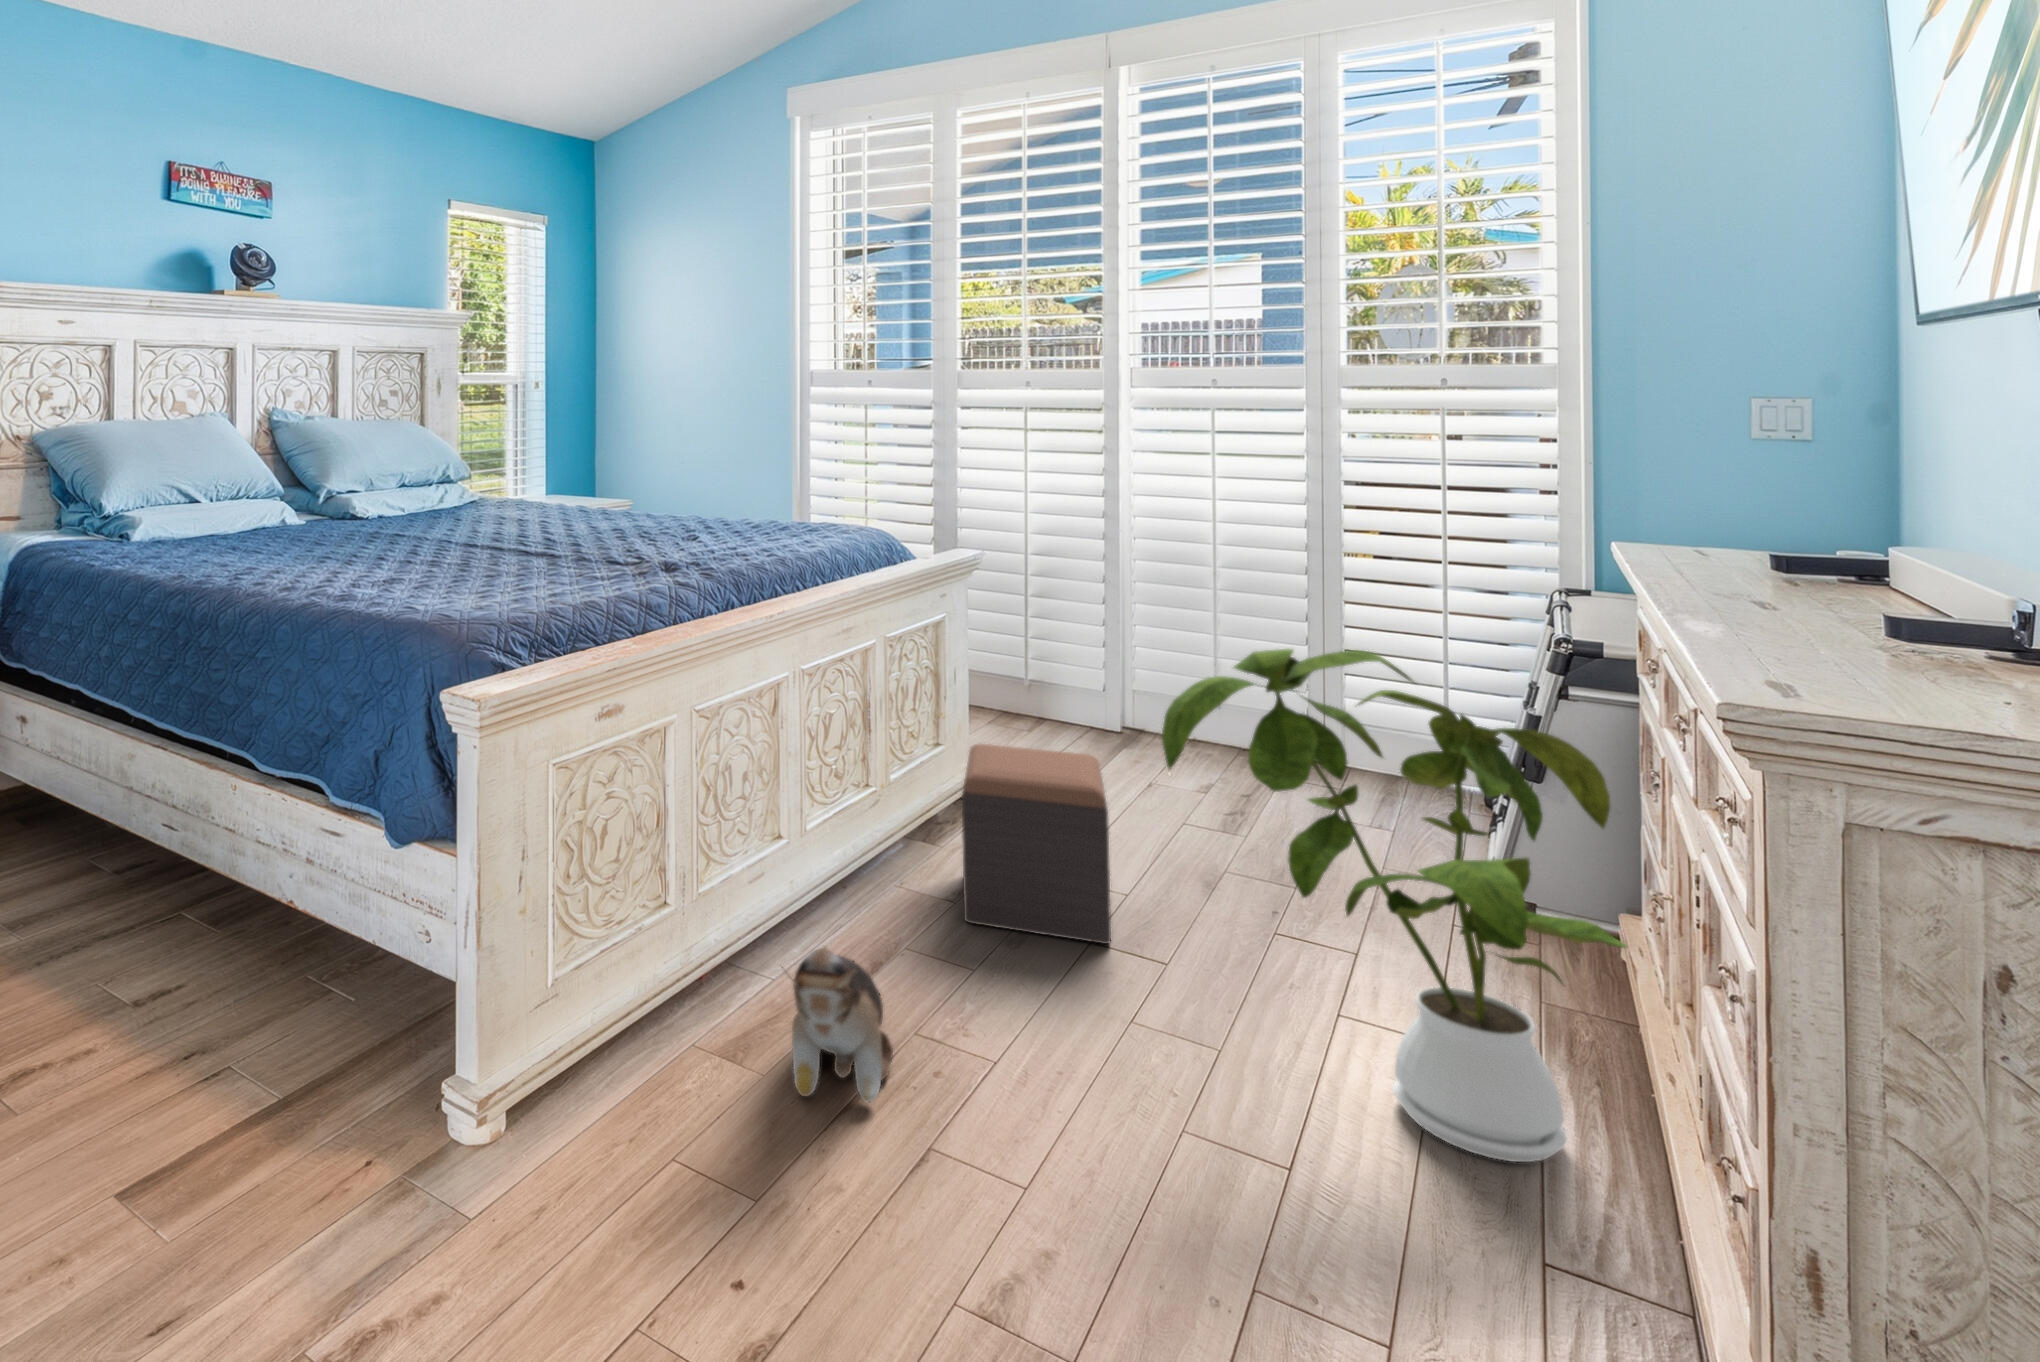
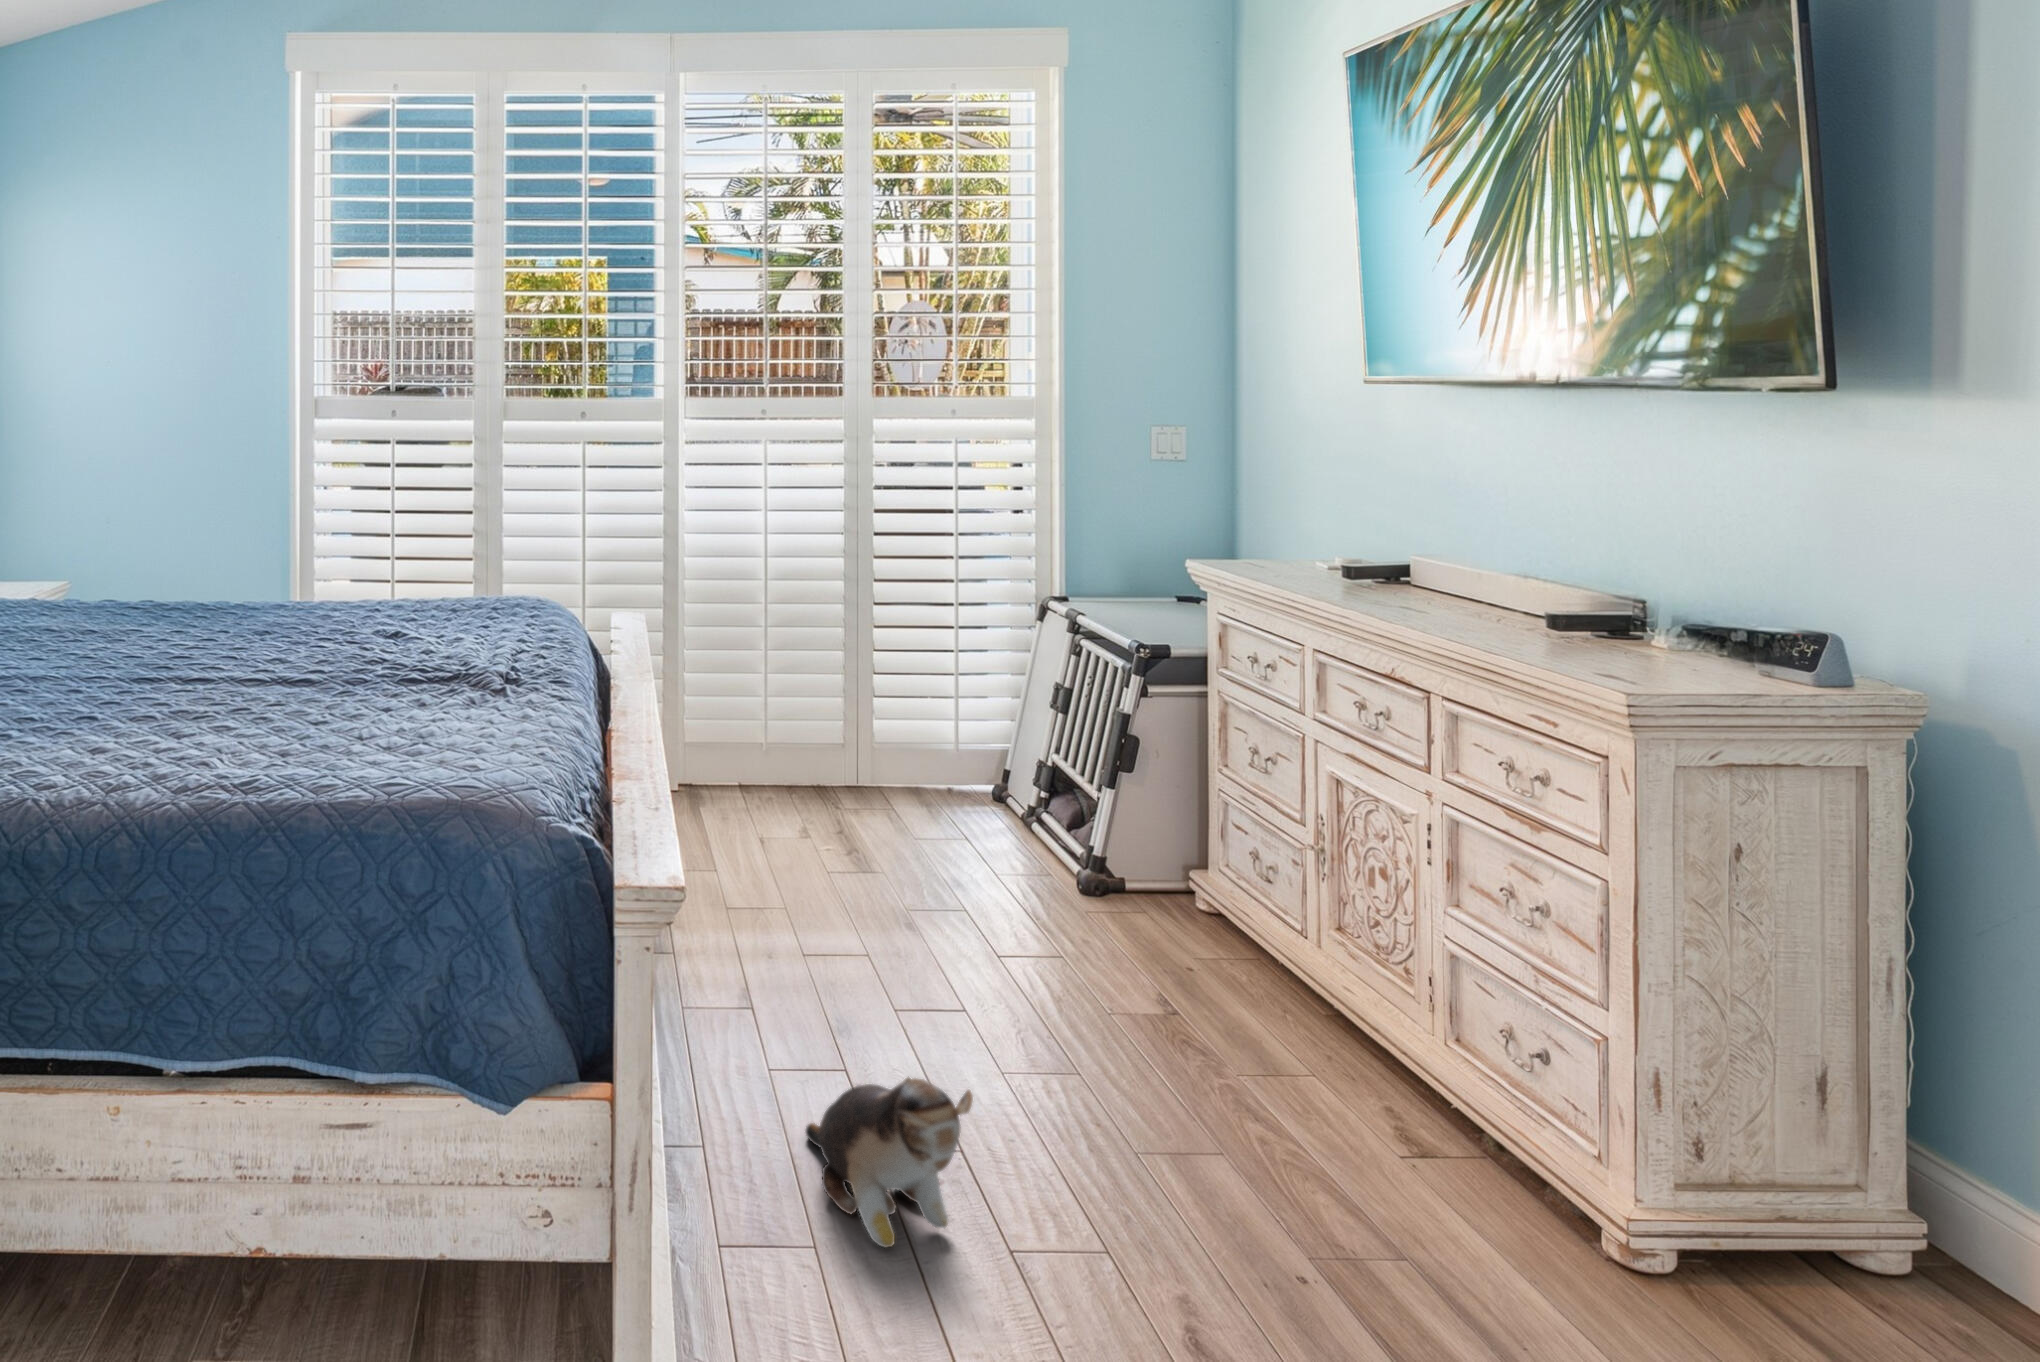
house plant: present [1162,649,1626,1162] -> none [1047,682,1431,1087]
footstool: present [962,744,1111,944] -> none [734,814,915,1017]

